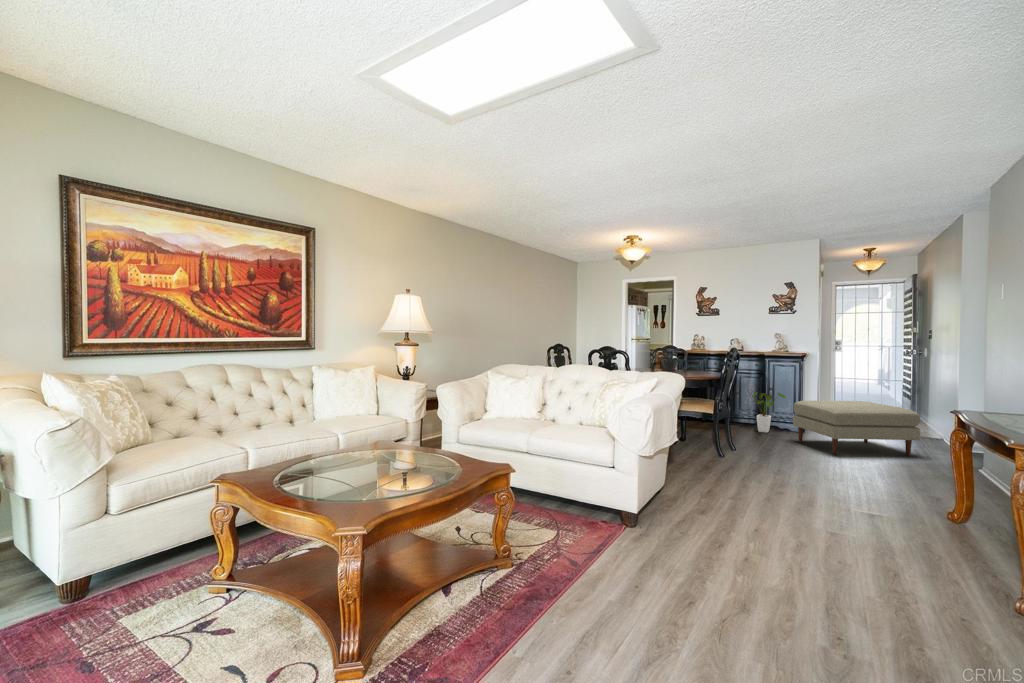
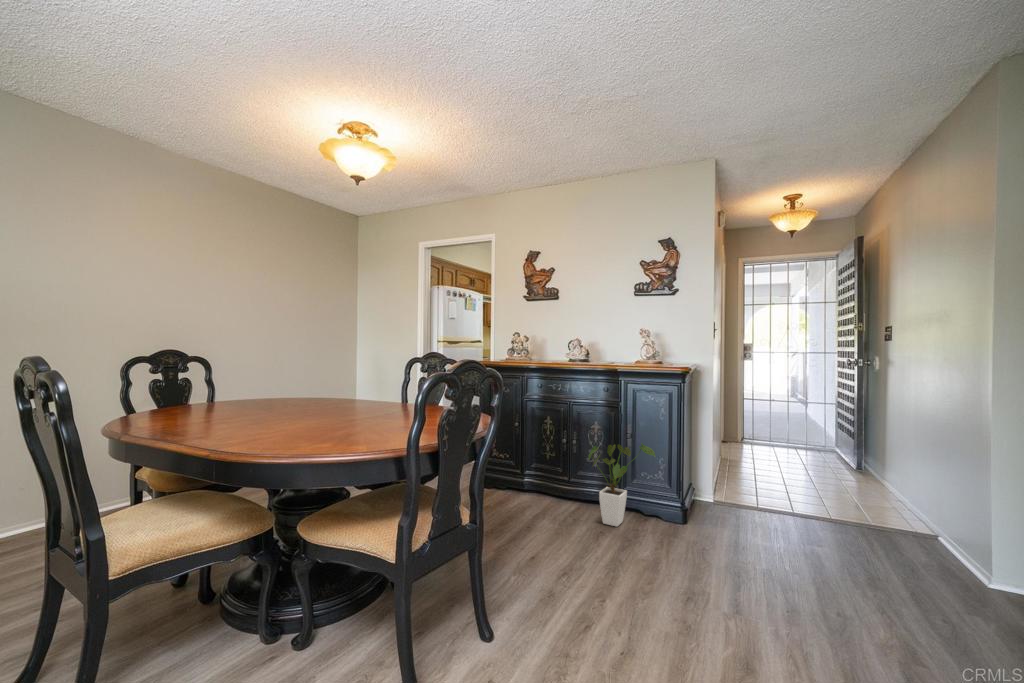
ottoman: present [793,401,920,456] -> none [658,471,933,634]

